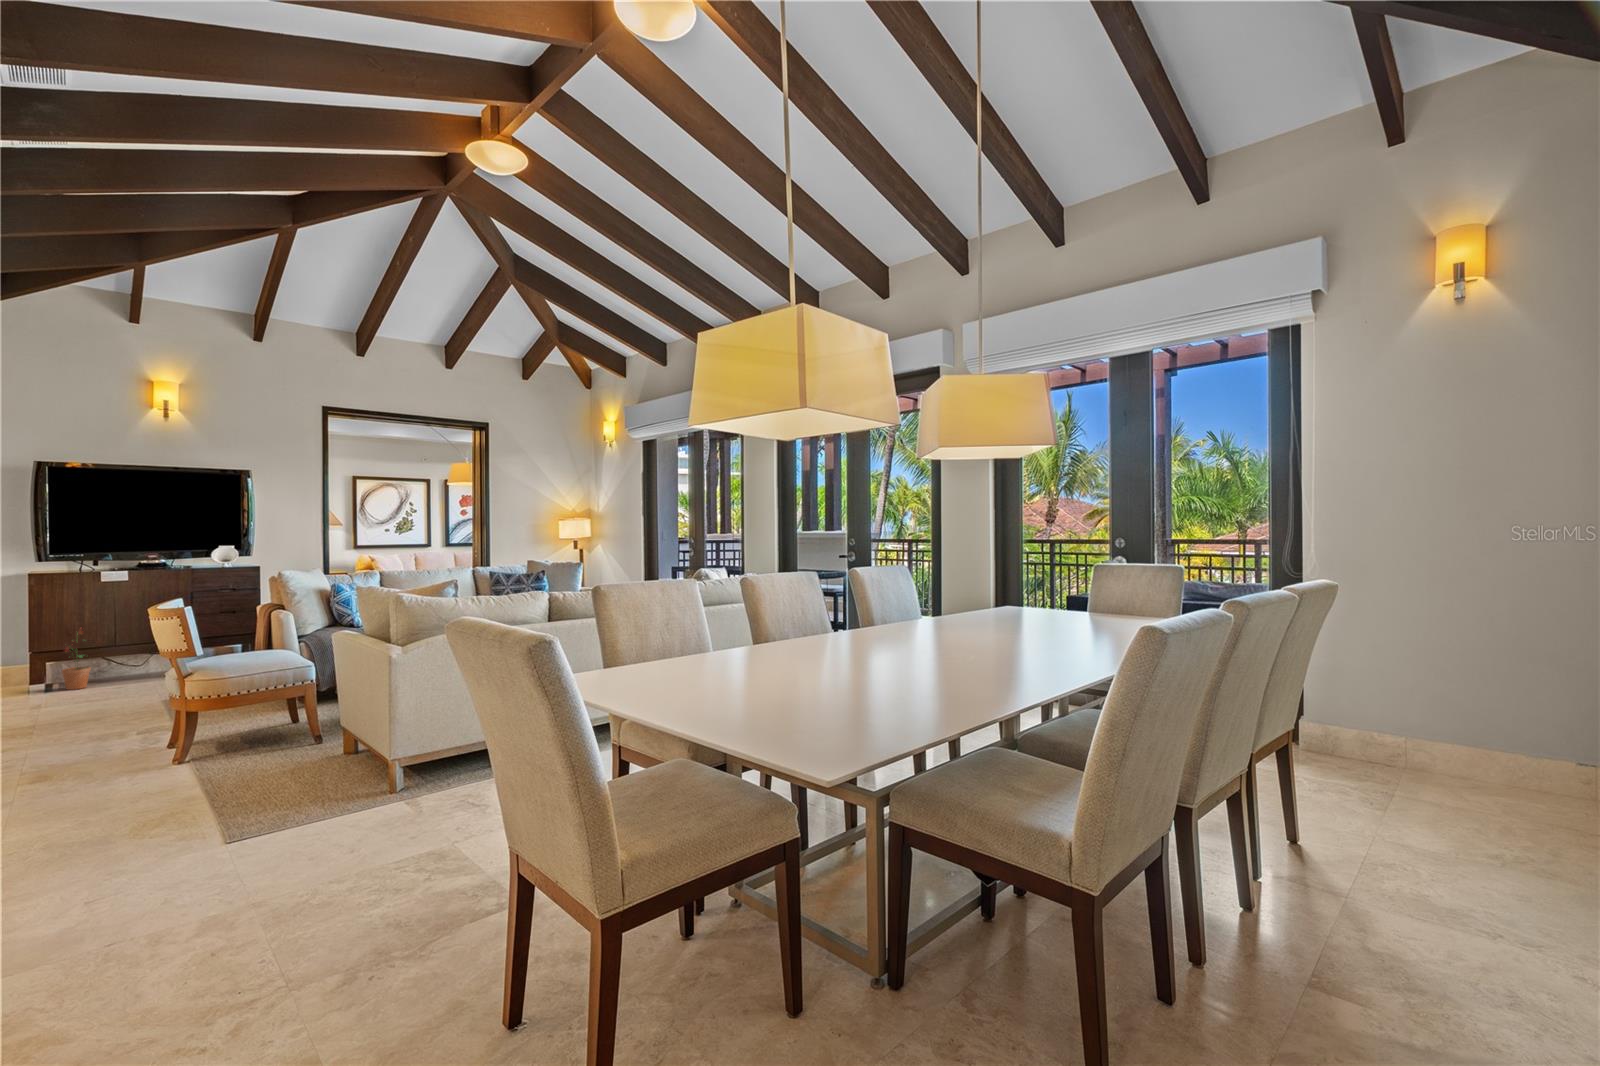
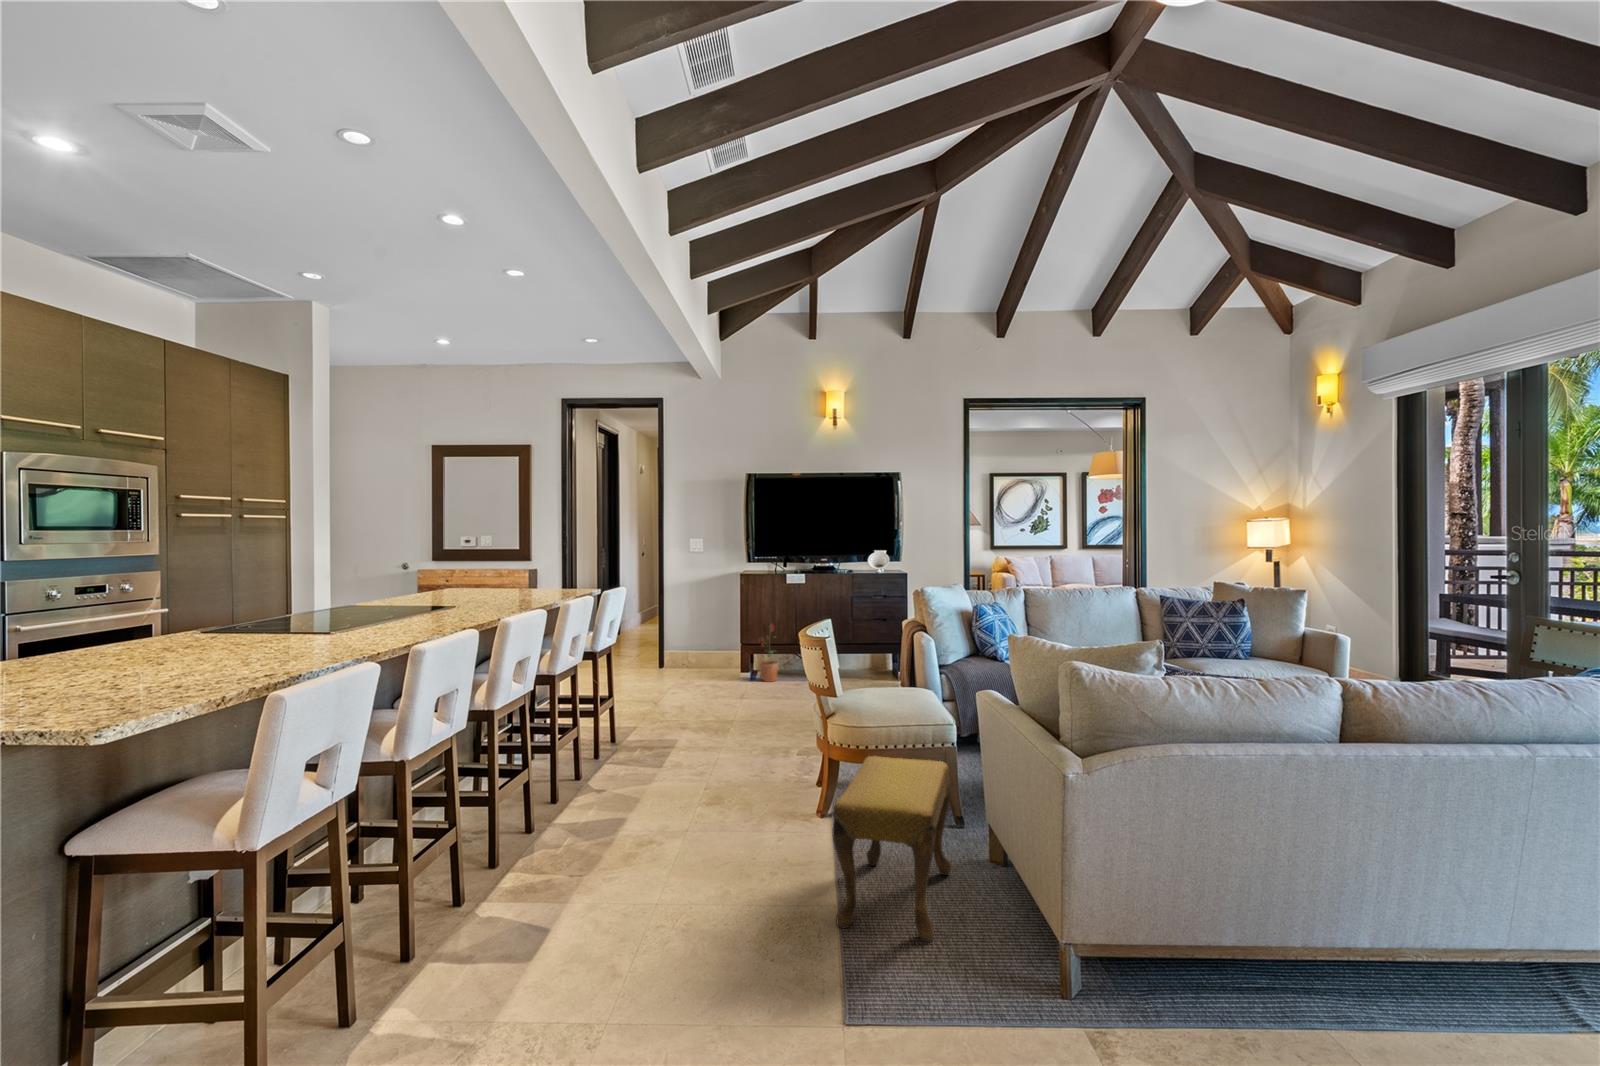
footstool: none [209,683,311,804] -> present [833,756,951,942]

